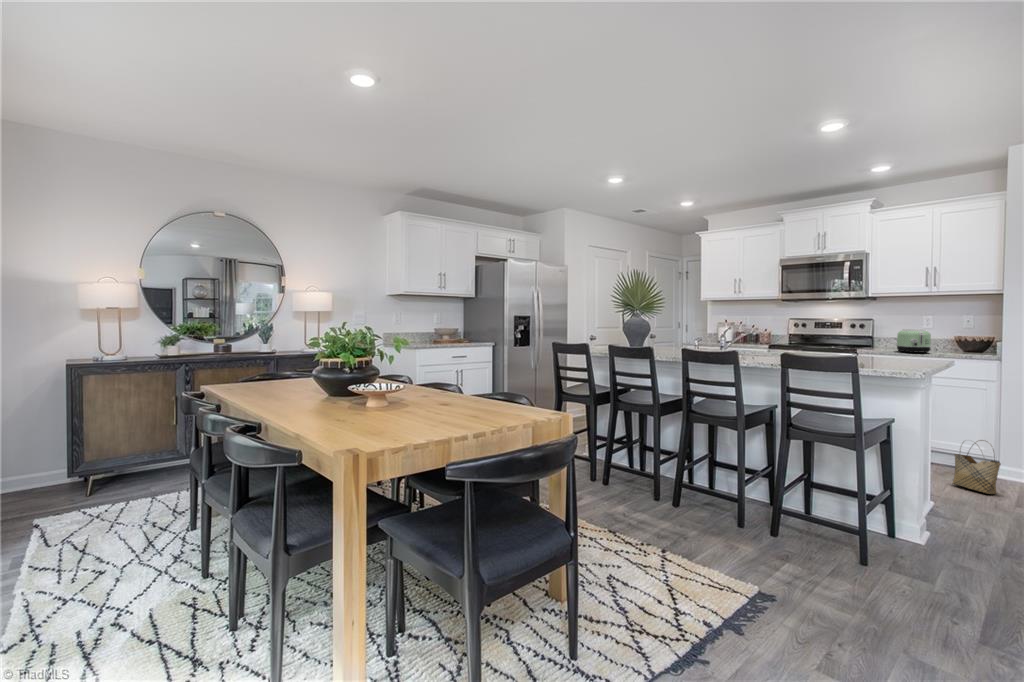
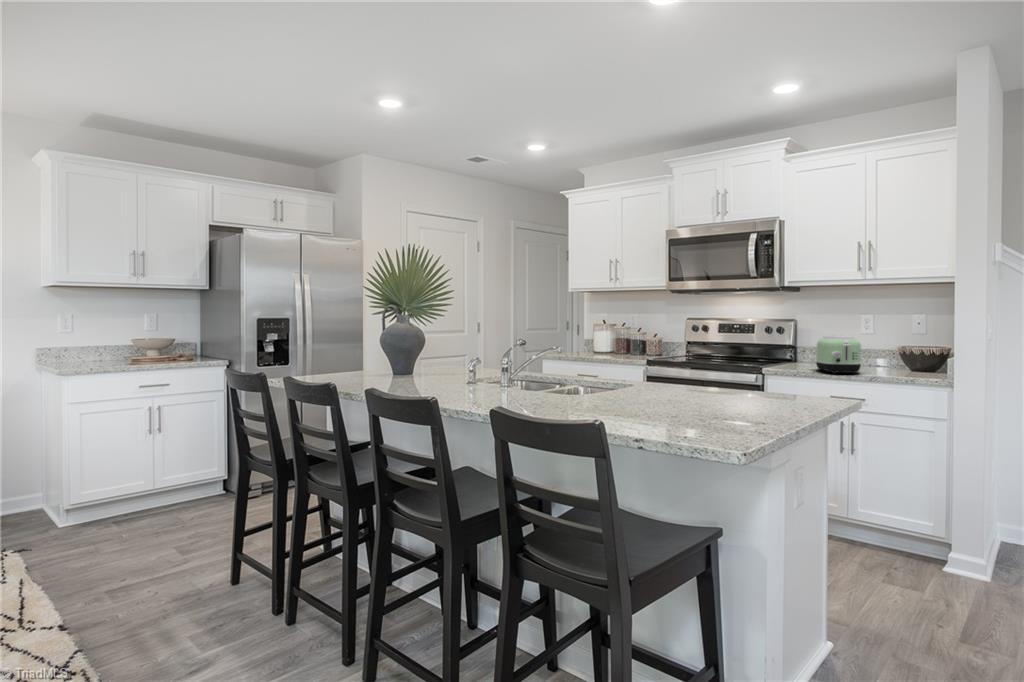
woven basket: present [953,440,1001,494] -> none [879,521,948,615]

